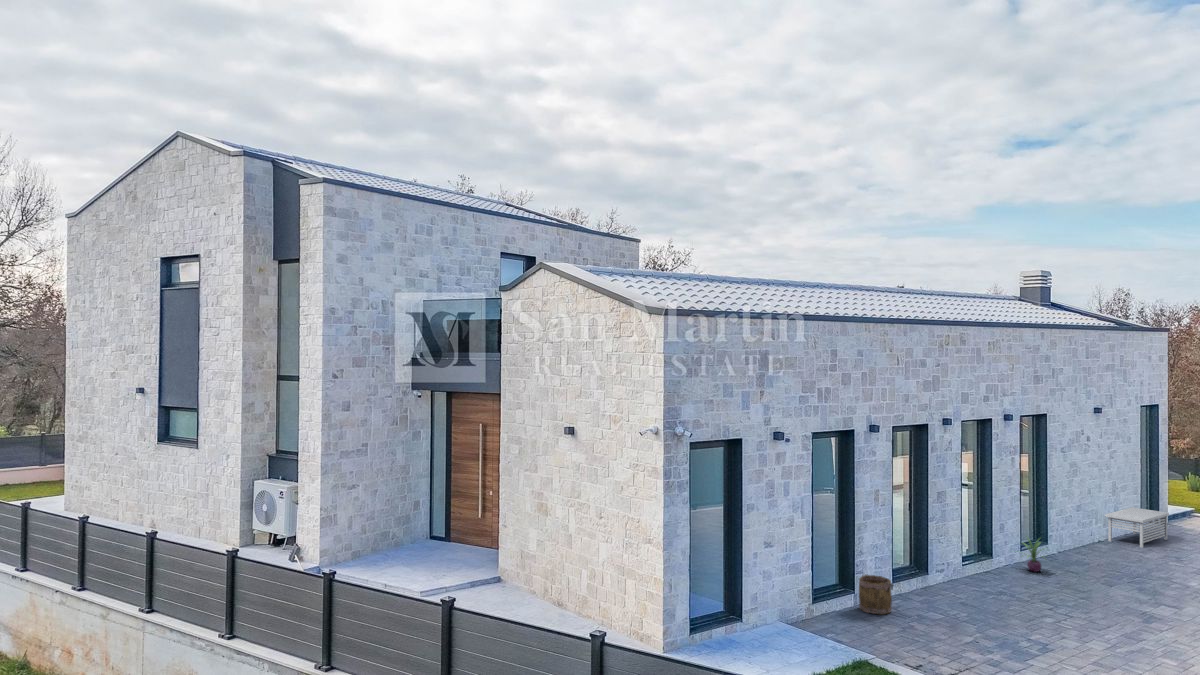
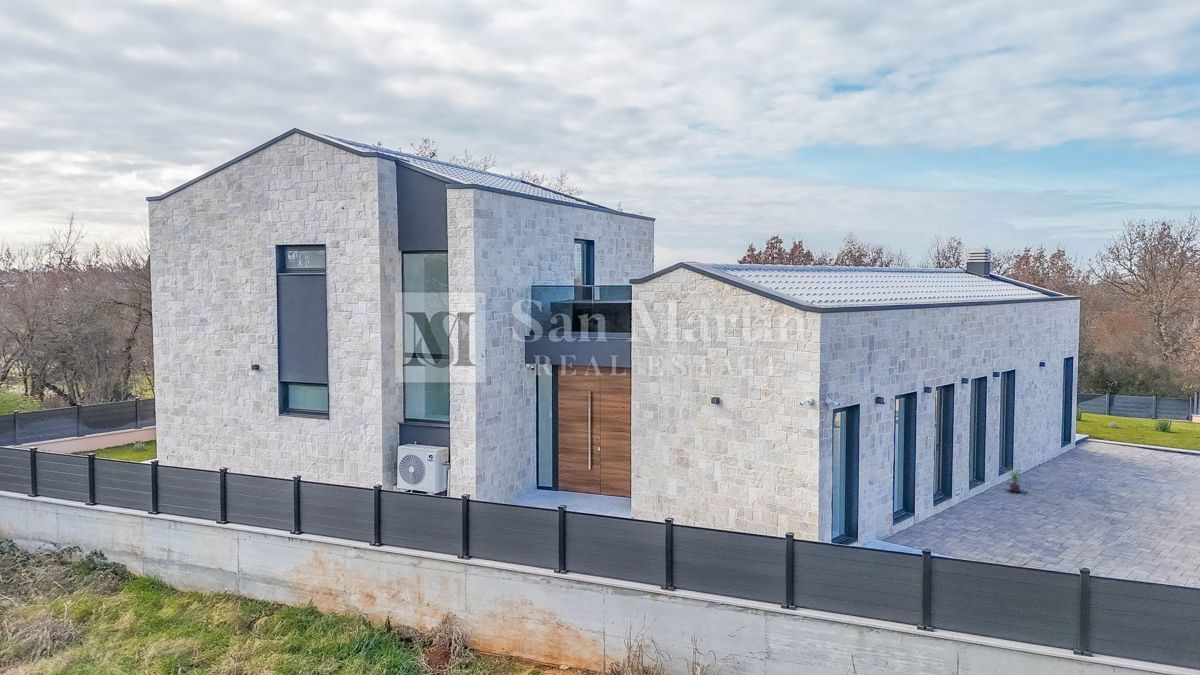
storage bench: present [1105,507,1169,548] -> none [1045,438,1087,469]
bucket: present [859,574,894,614] -> none [919,501,946,531]

